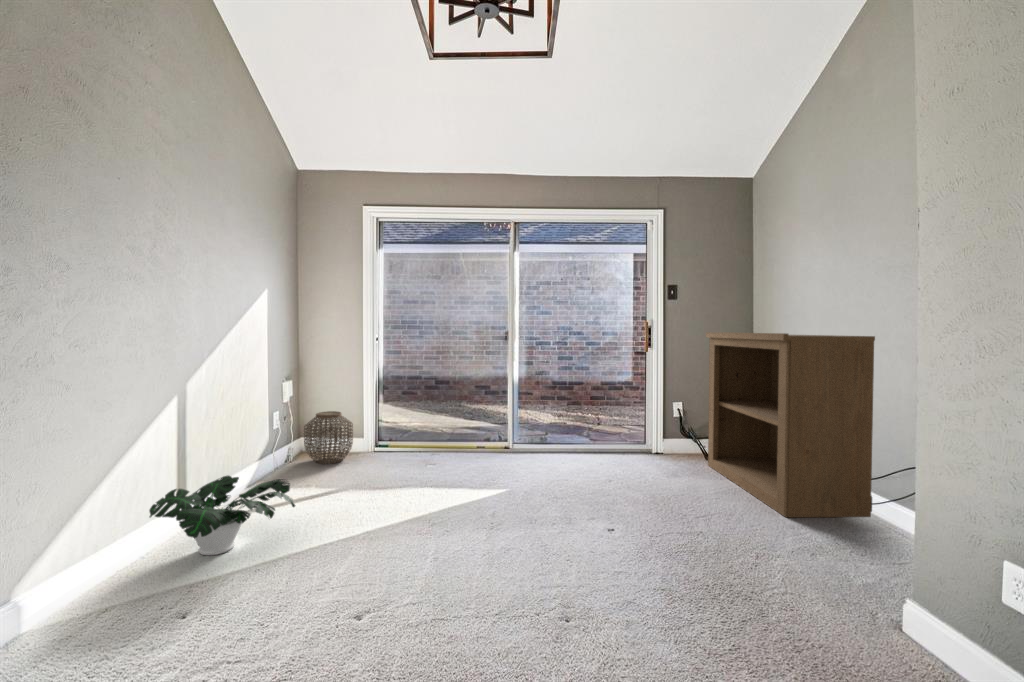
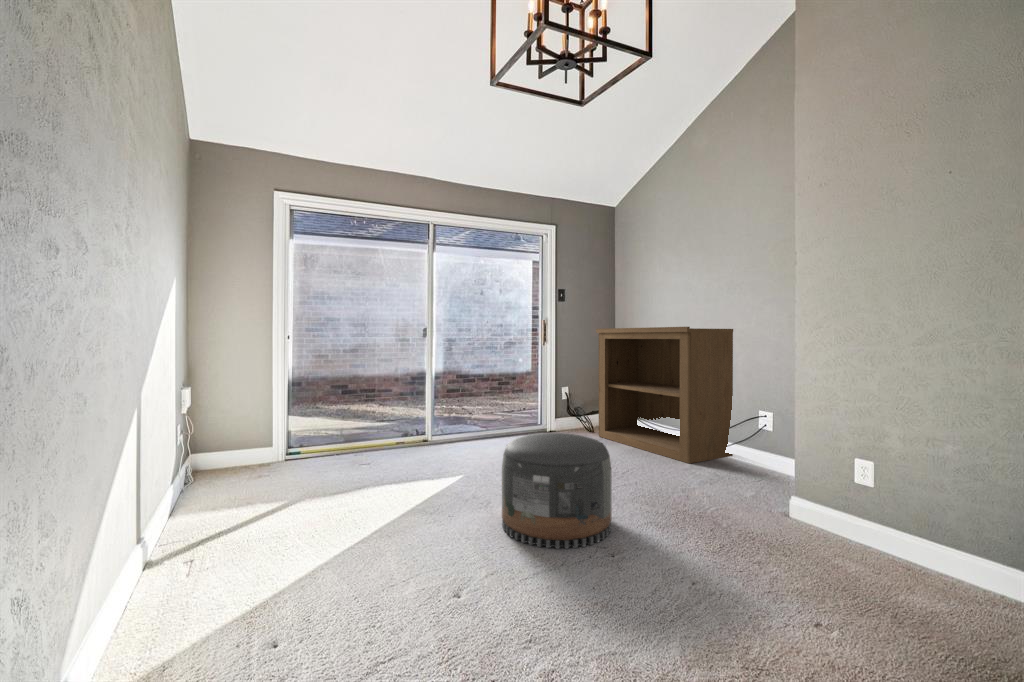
woven basket: present [304,411,353,464] -> none [210,418,271,479]
pouf: none [459,456,581,590] -> present [502,433,612,549]
potted plant: present [149,476,295,555] -> none [135,488,329,592]

